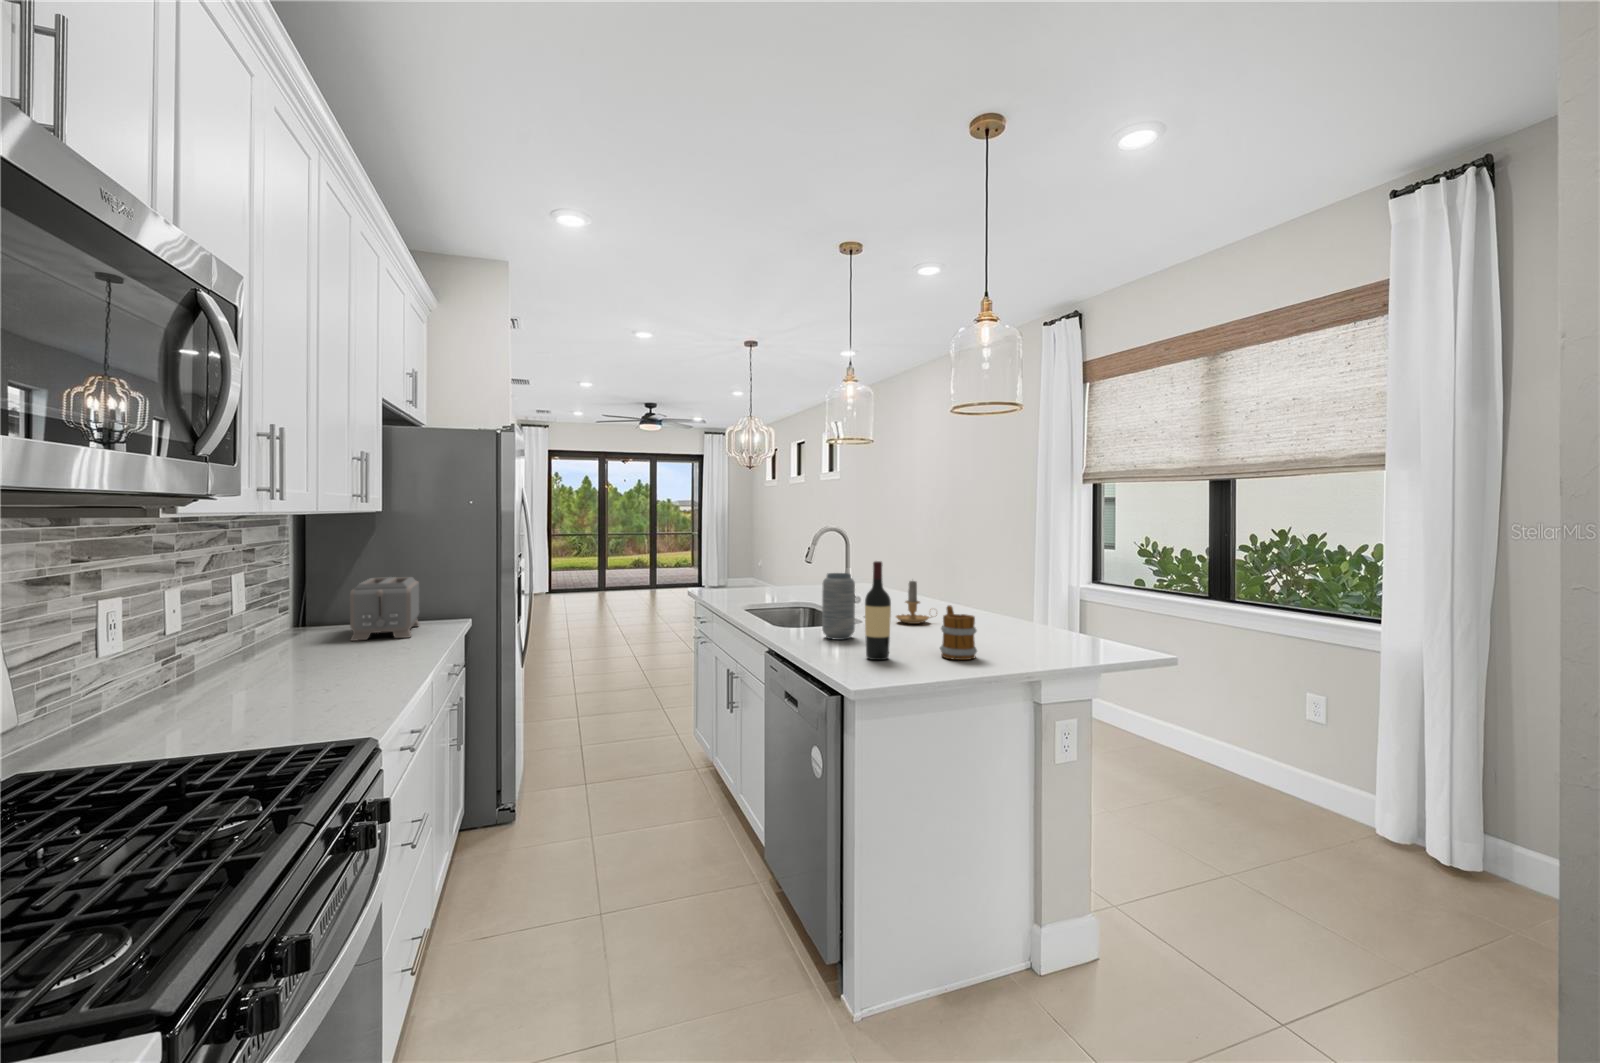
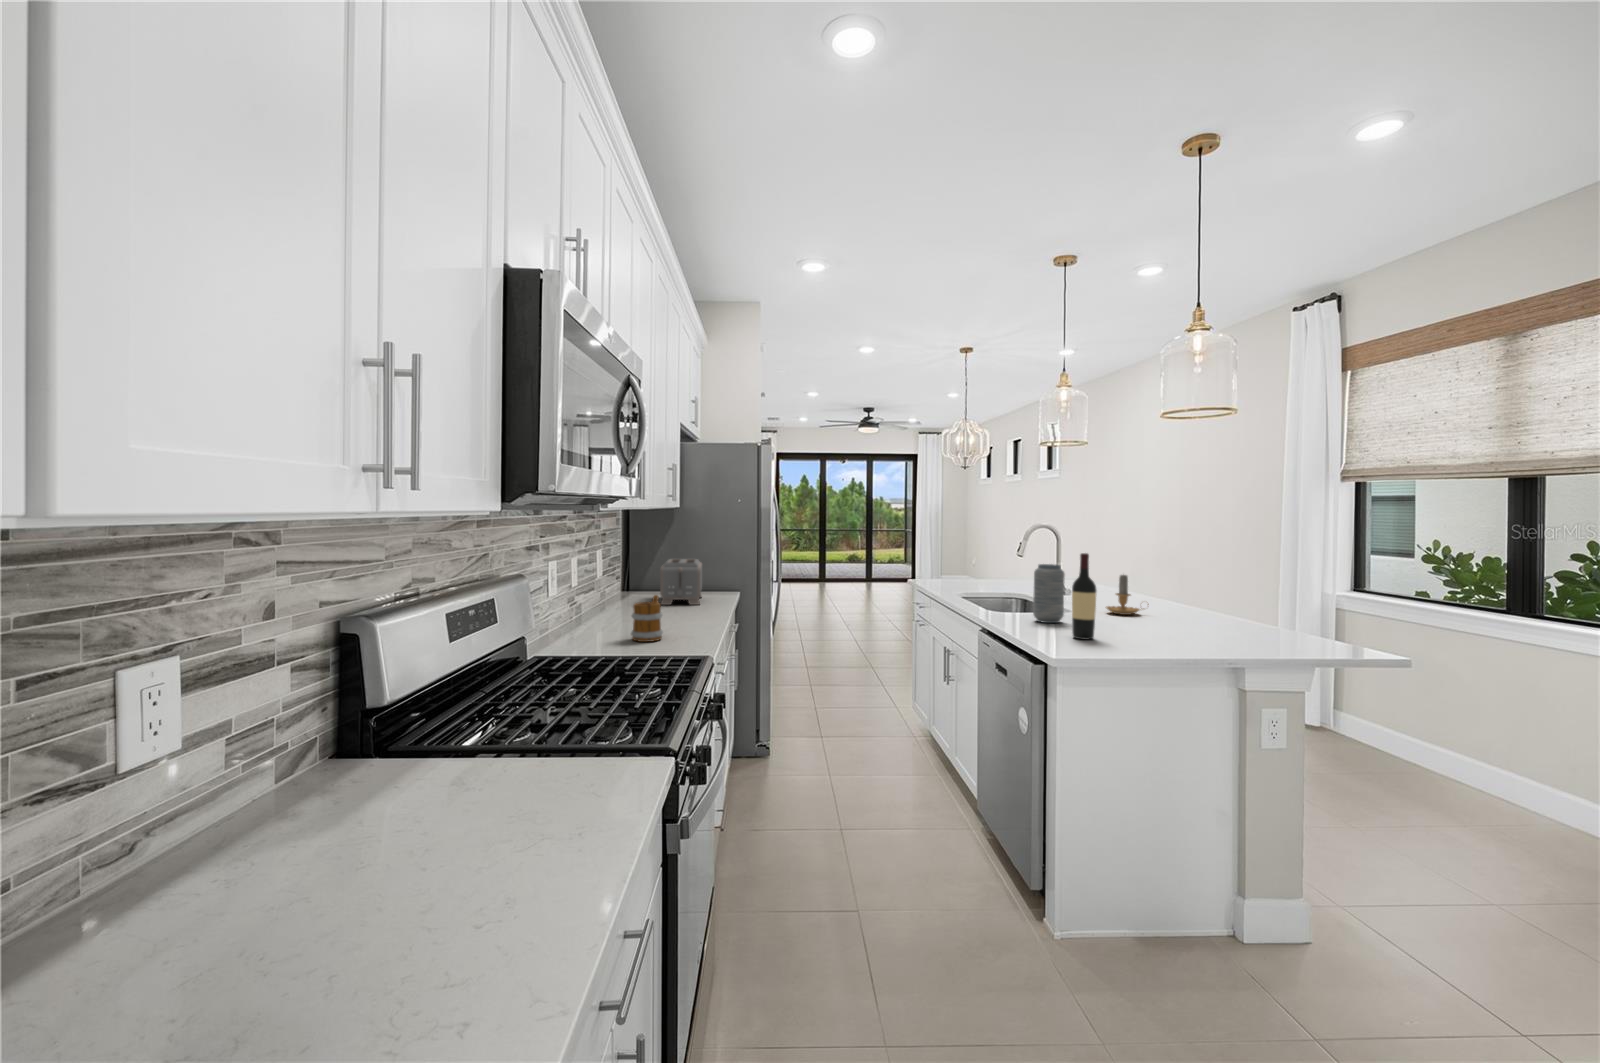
mug: present [940,605,977,660] -> present [631,595,663,642]

